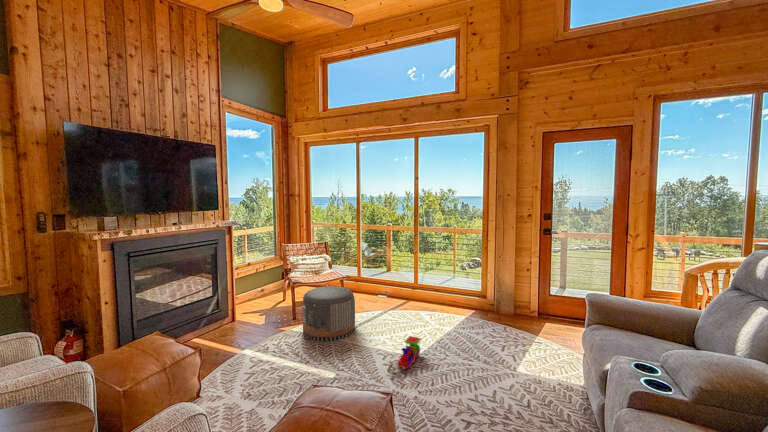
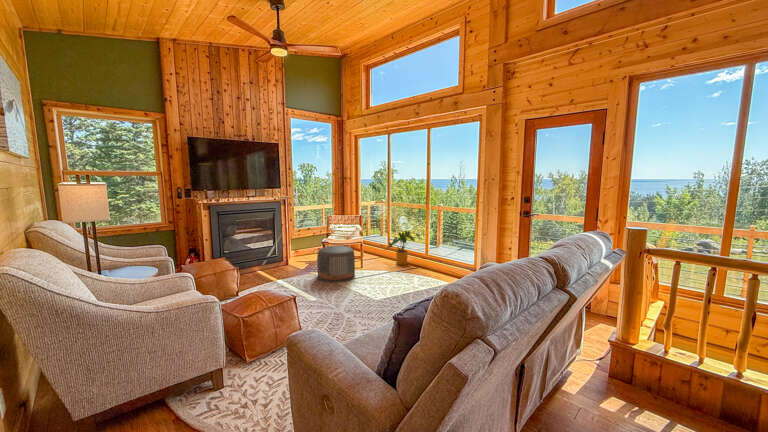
house plant: none [370,259,408,303] -> present [387,231,420,265]
toy train: present [388,336,421,374] -> none [338,285,375,306]

